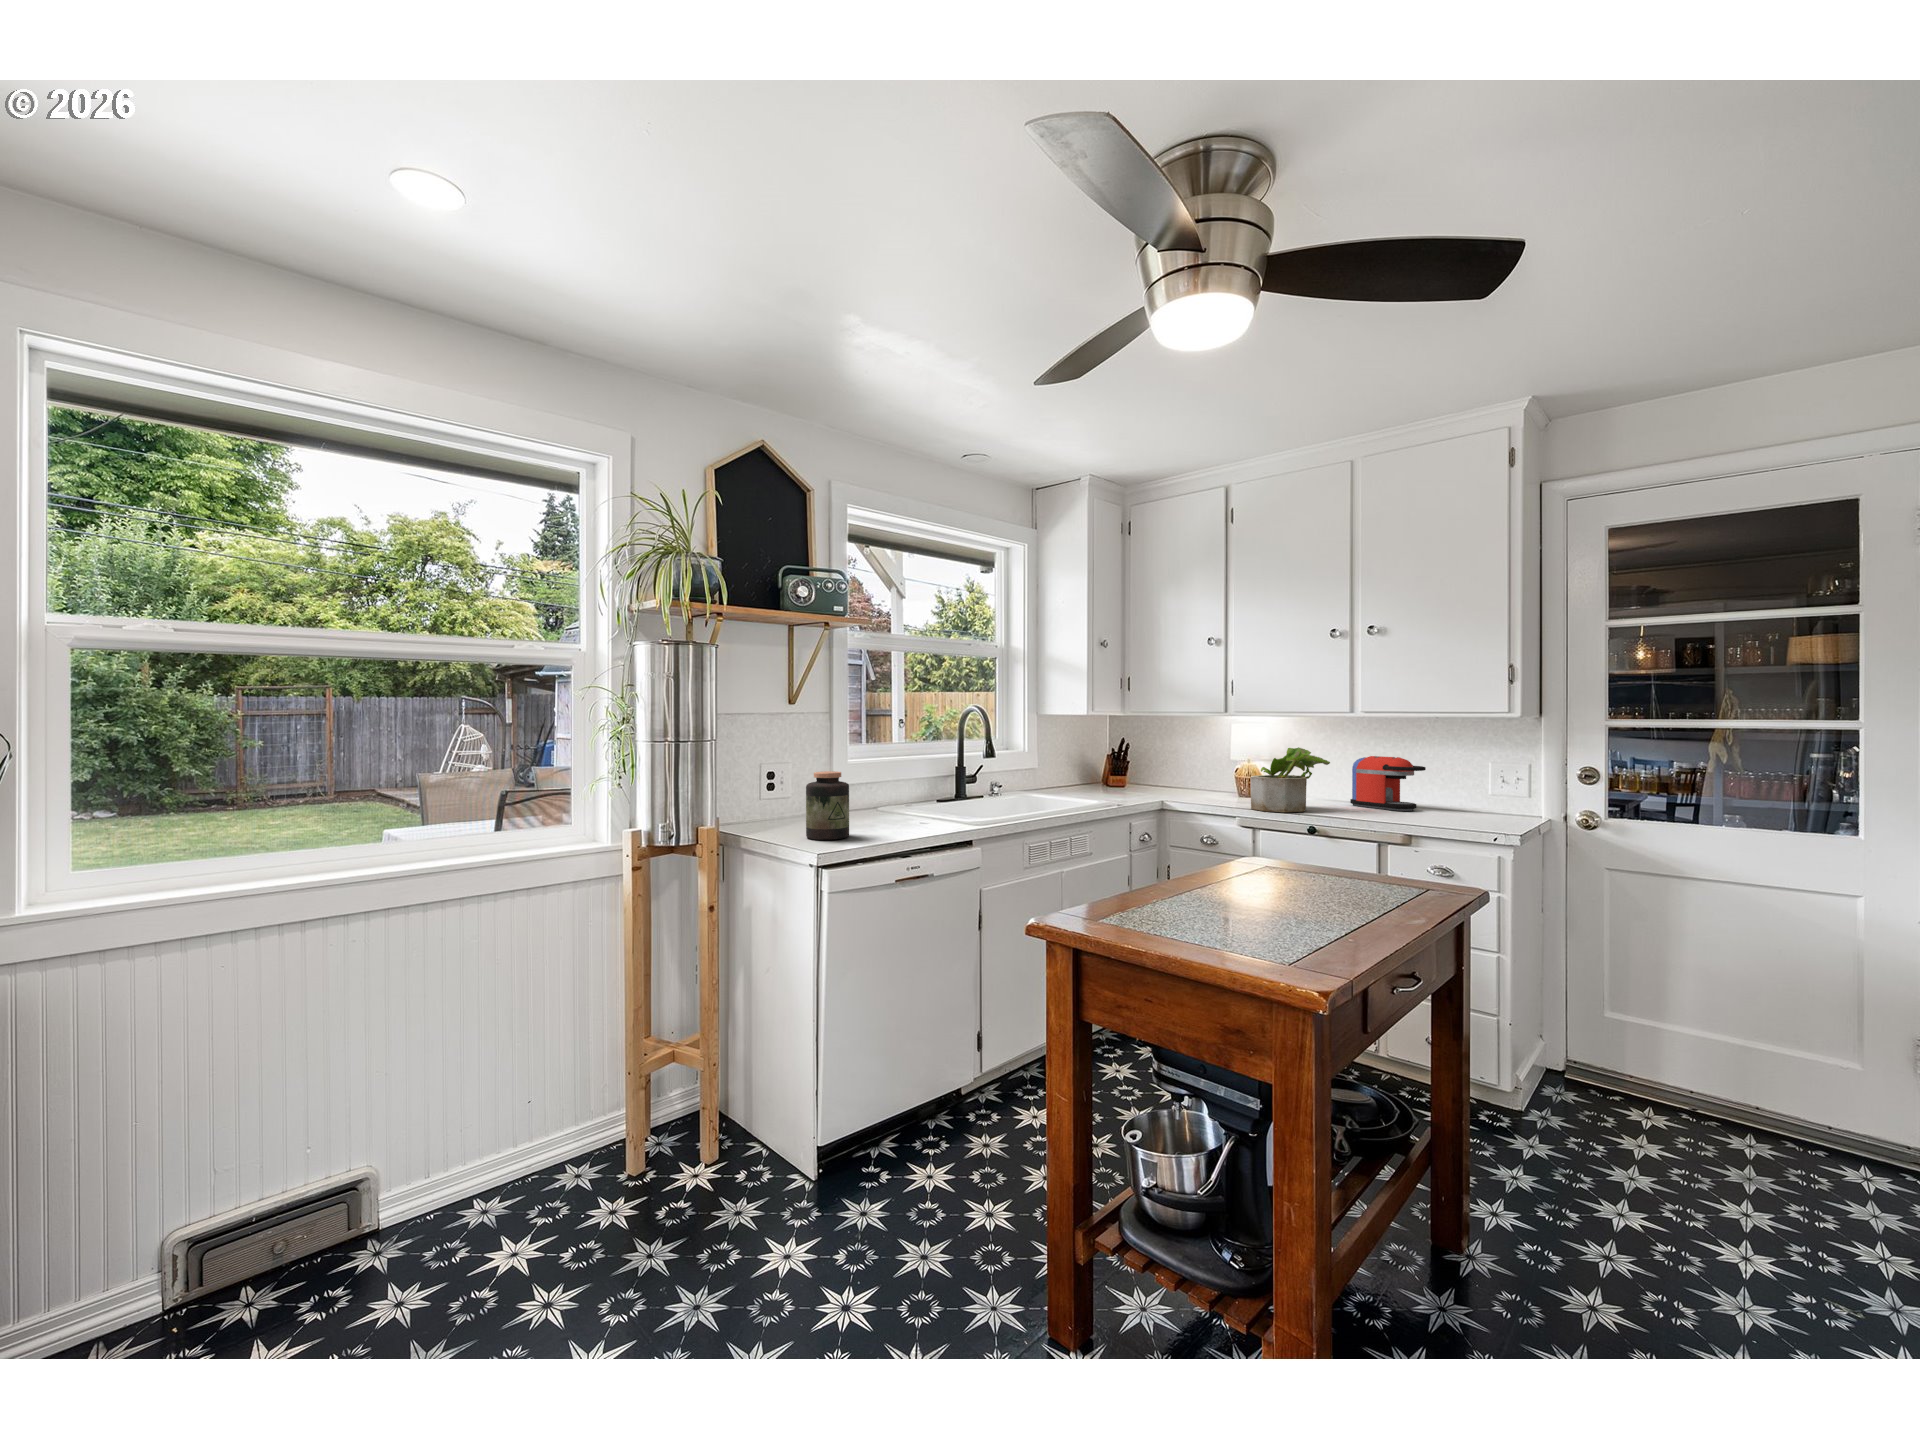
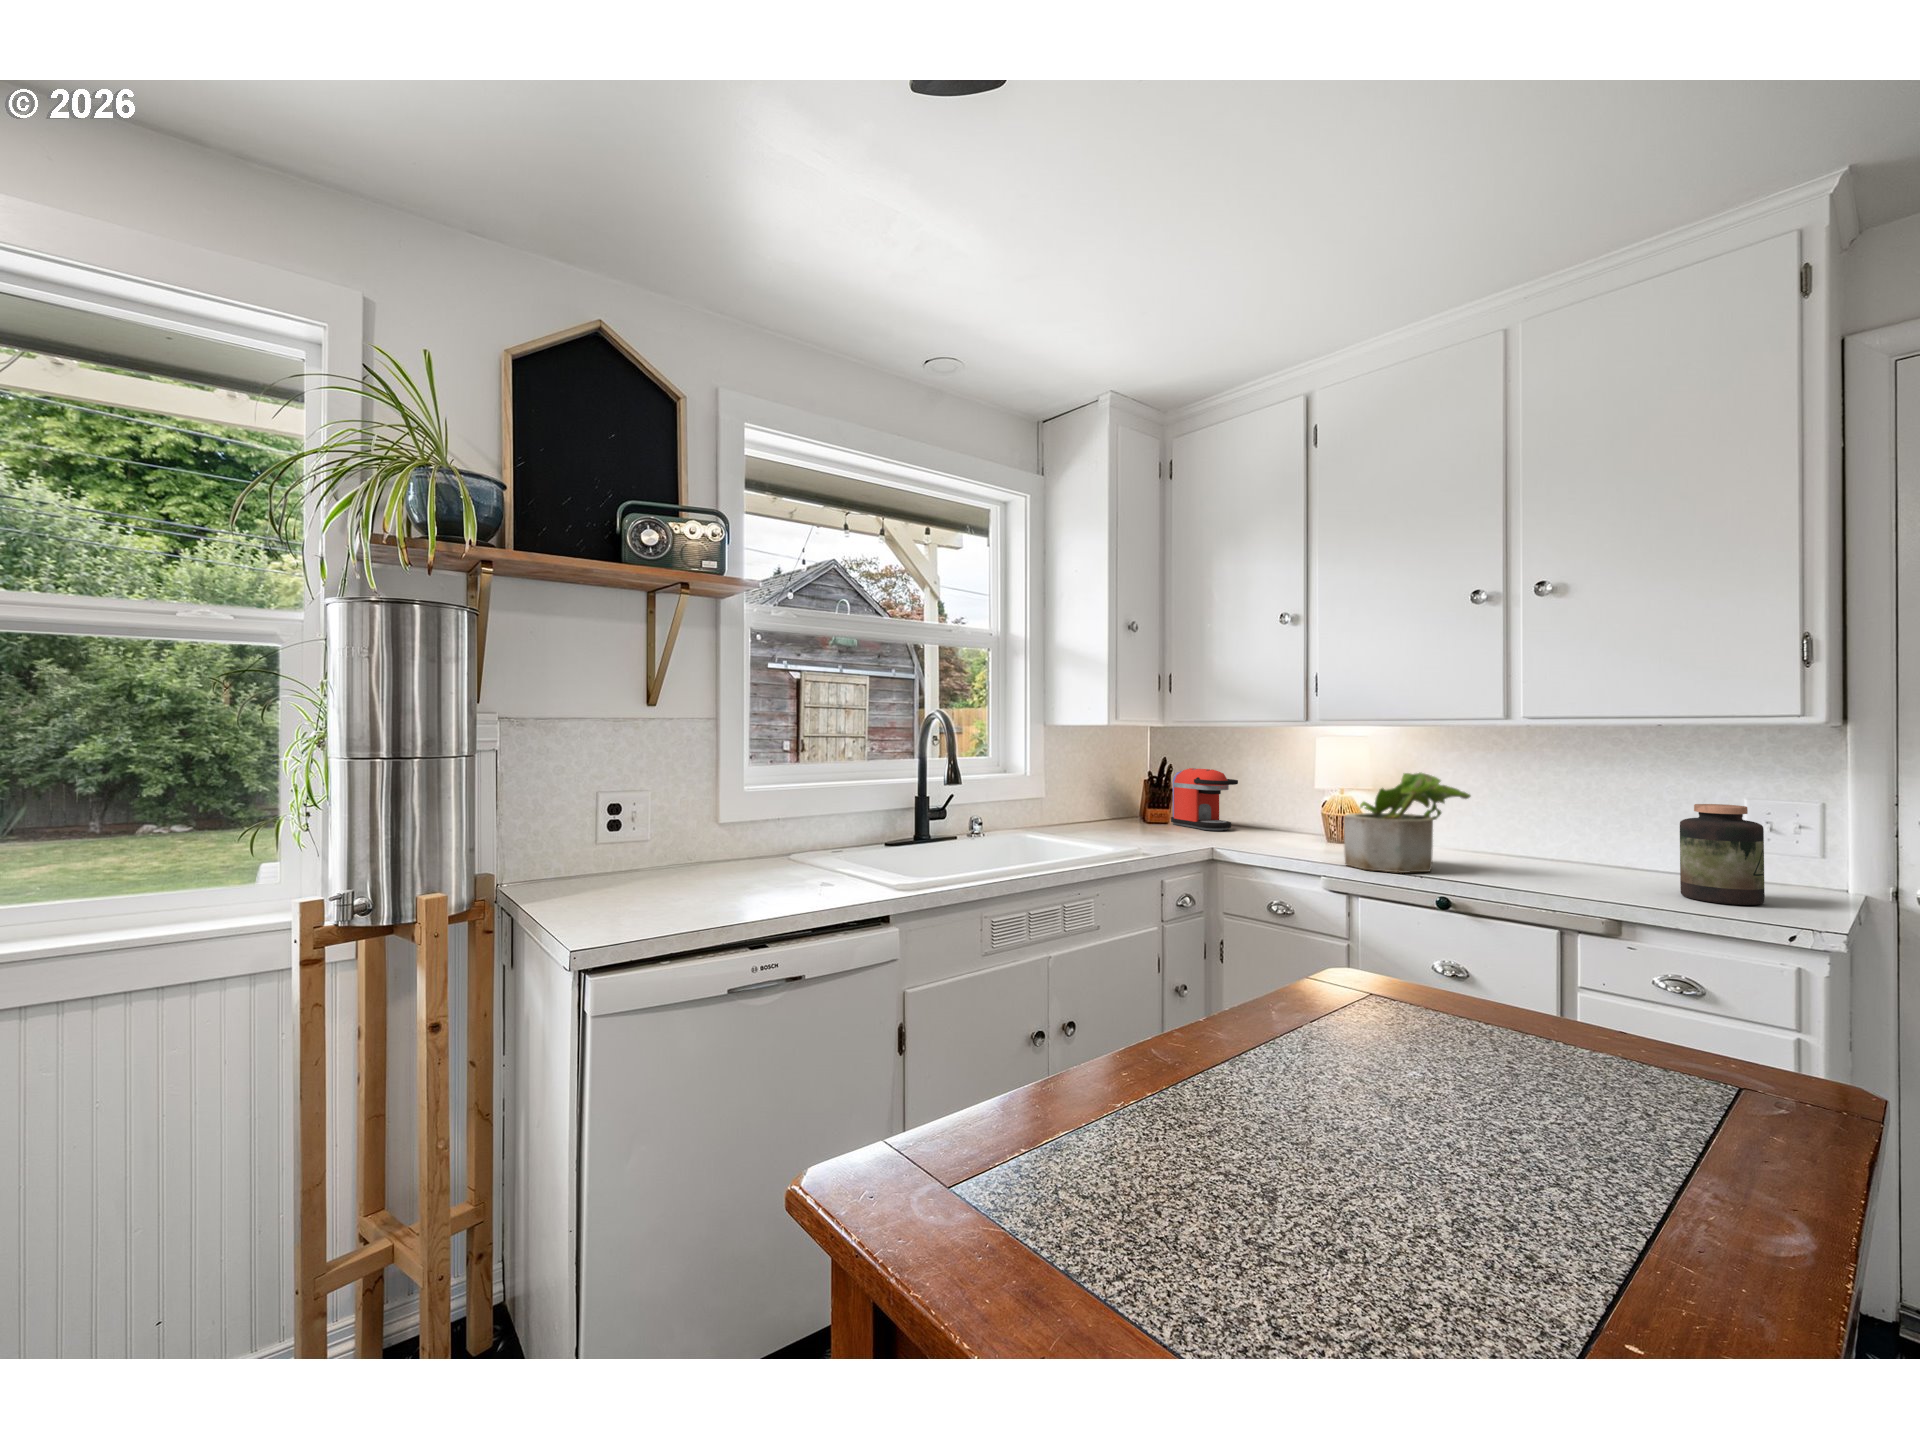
coffee maker: present [1350,756,1426,811] -> present [1171,768,1238,830]
jar: present [806,771,849,840] -> present [1680,804,1765,905]

